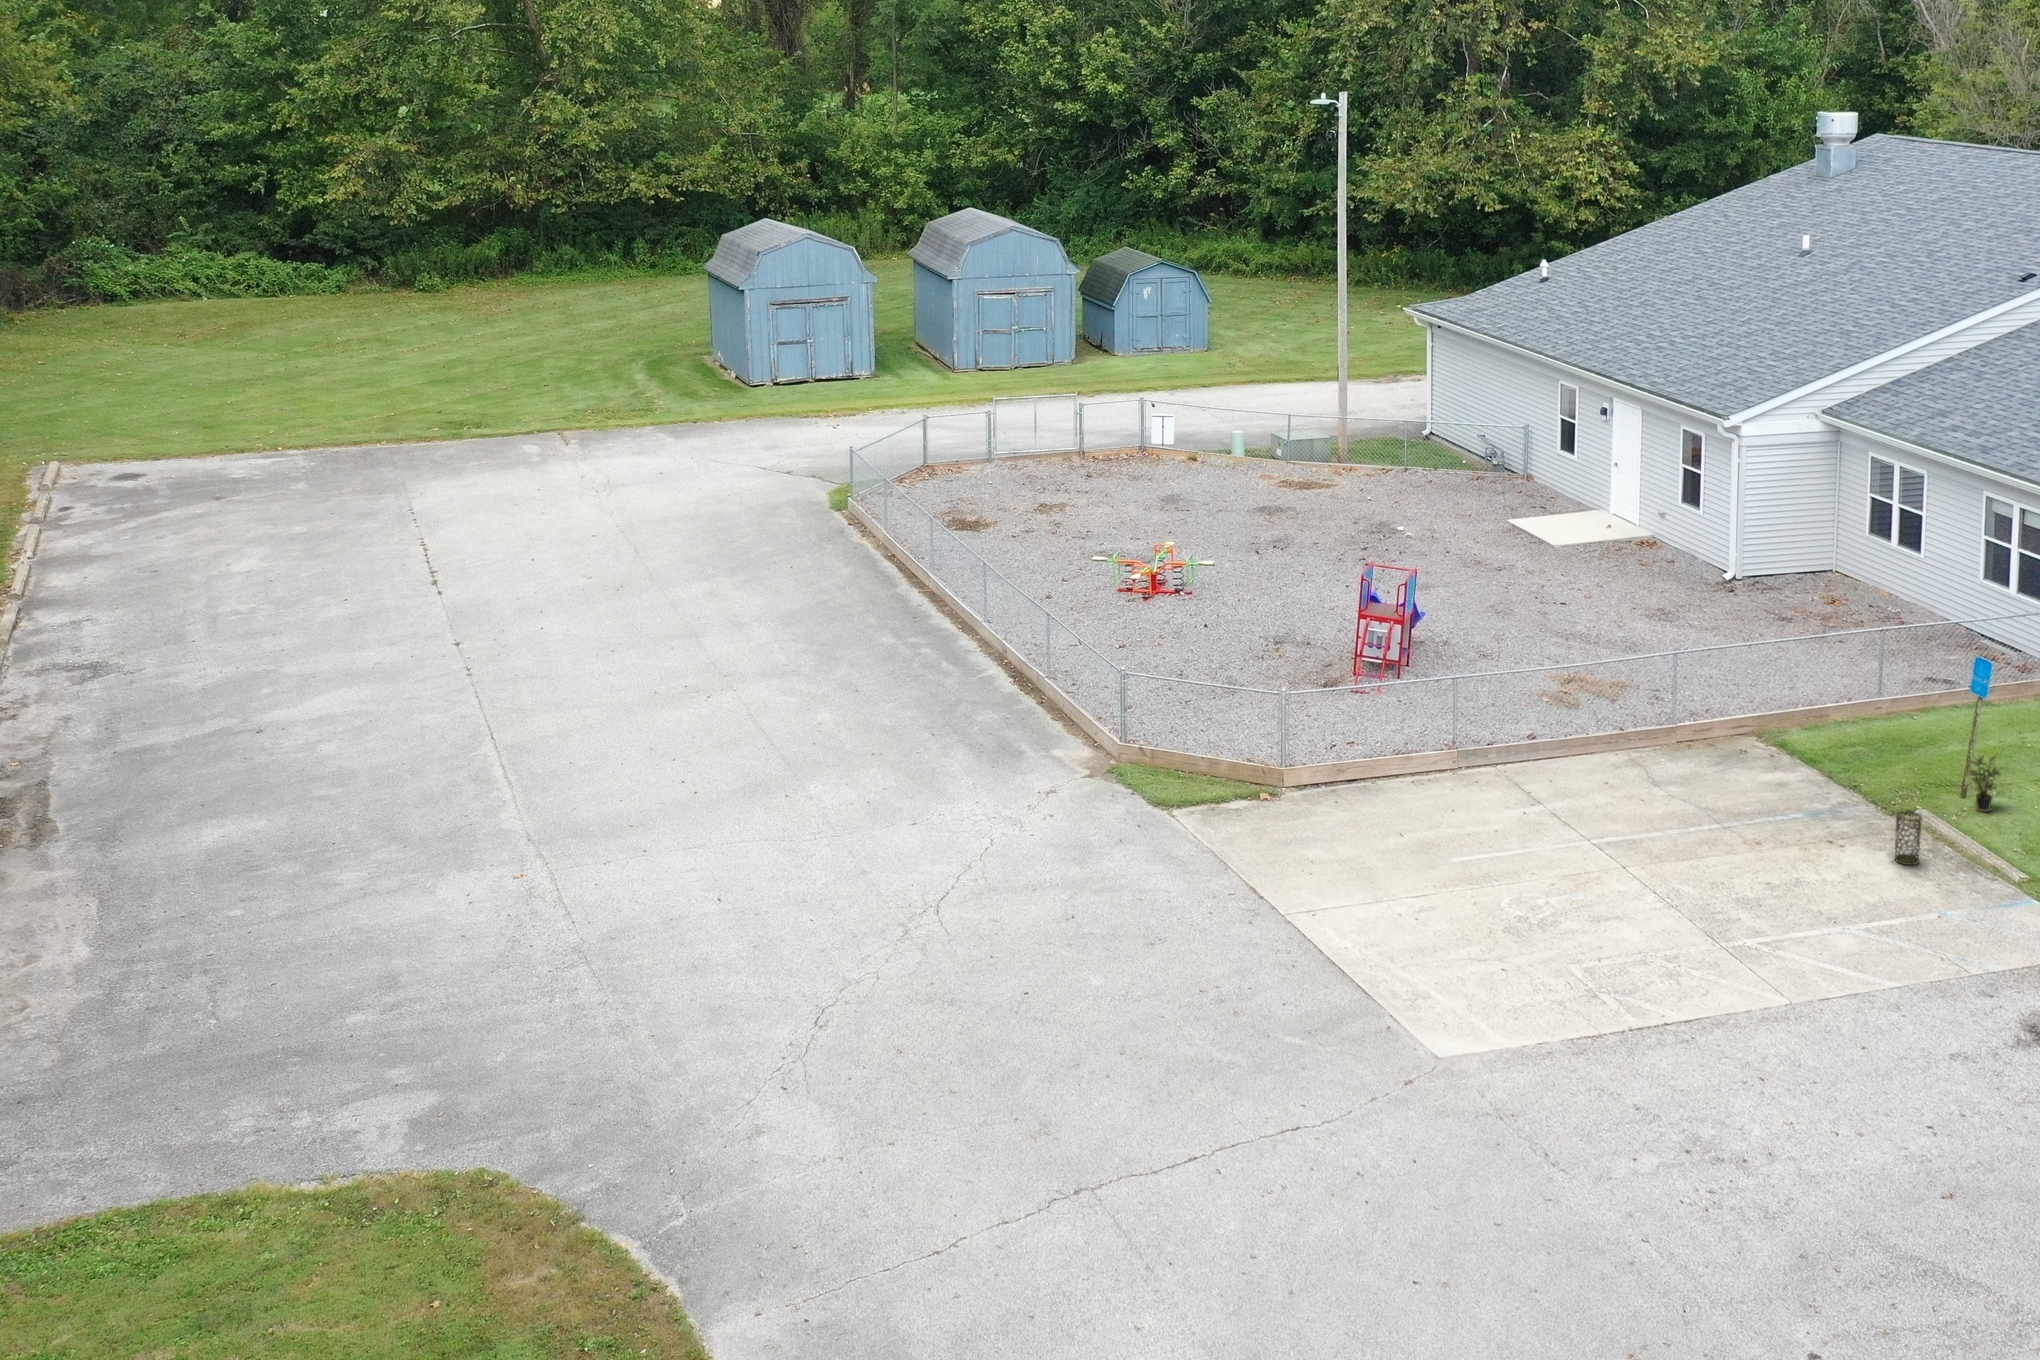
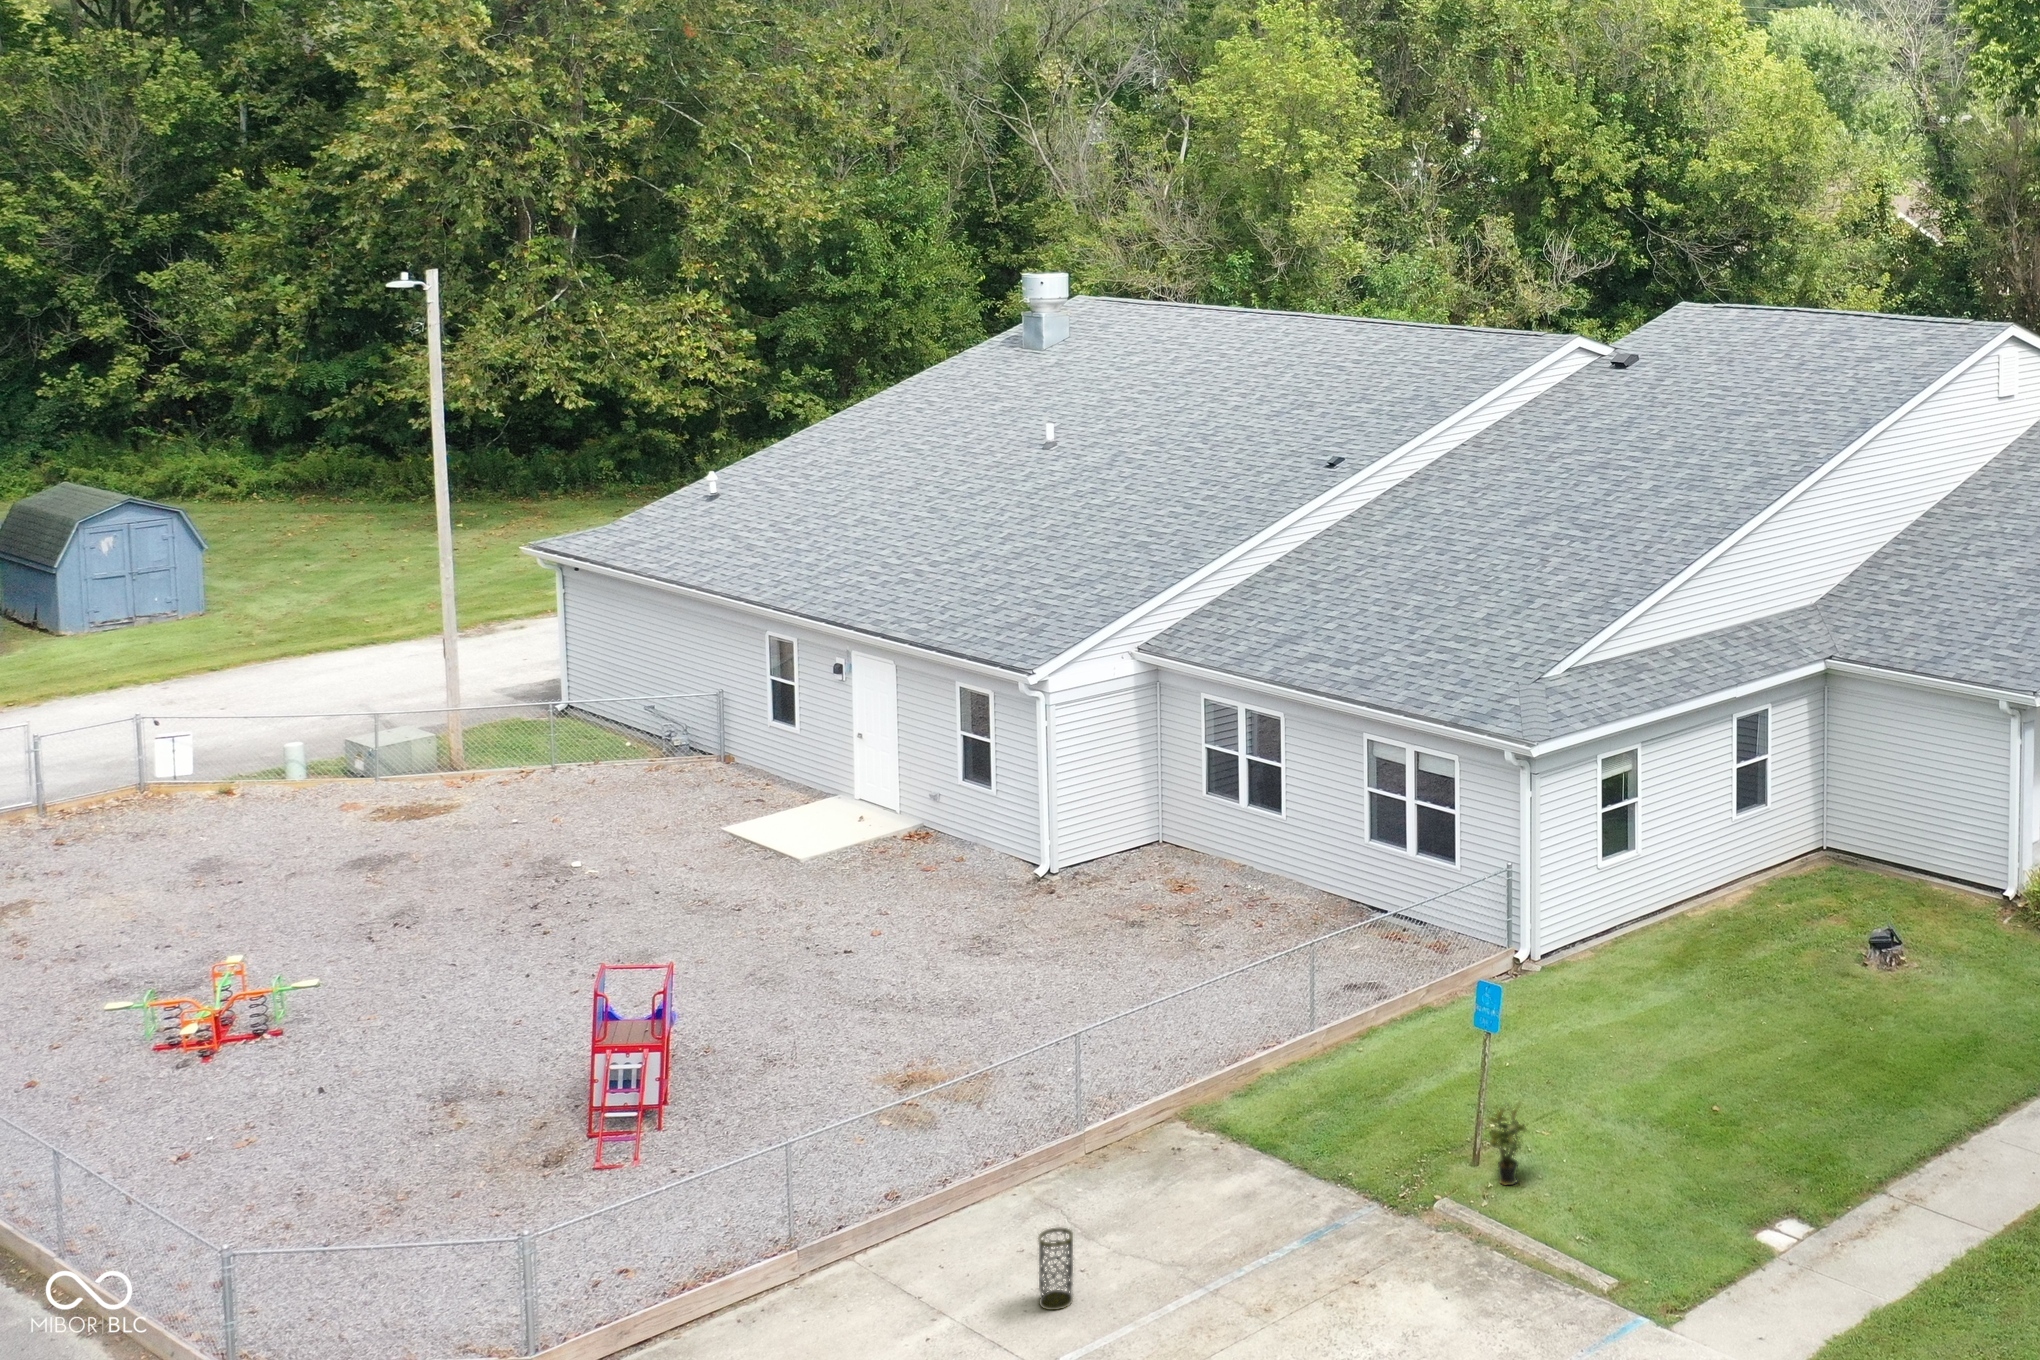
trash can: present [1895,811,1922,865] -> present [1039,1228,1073,1310]

